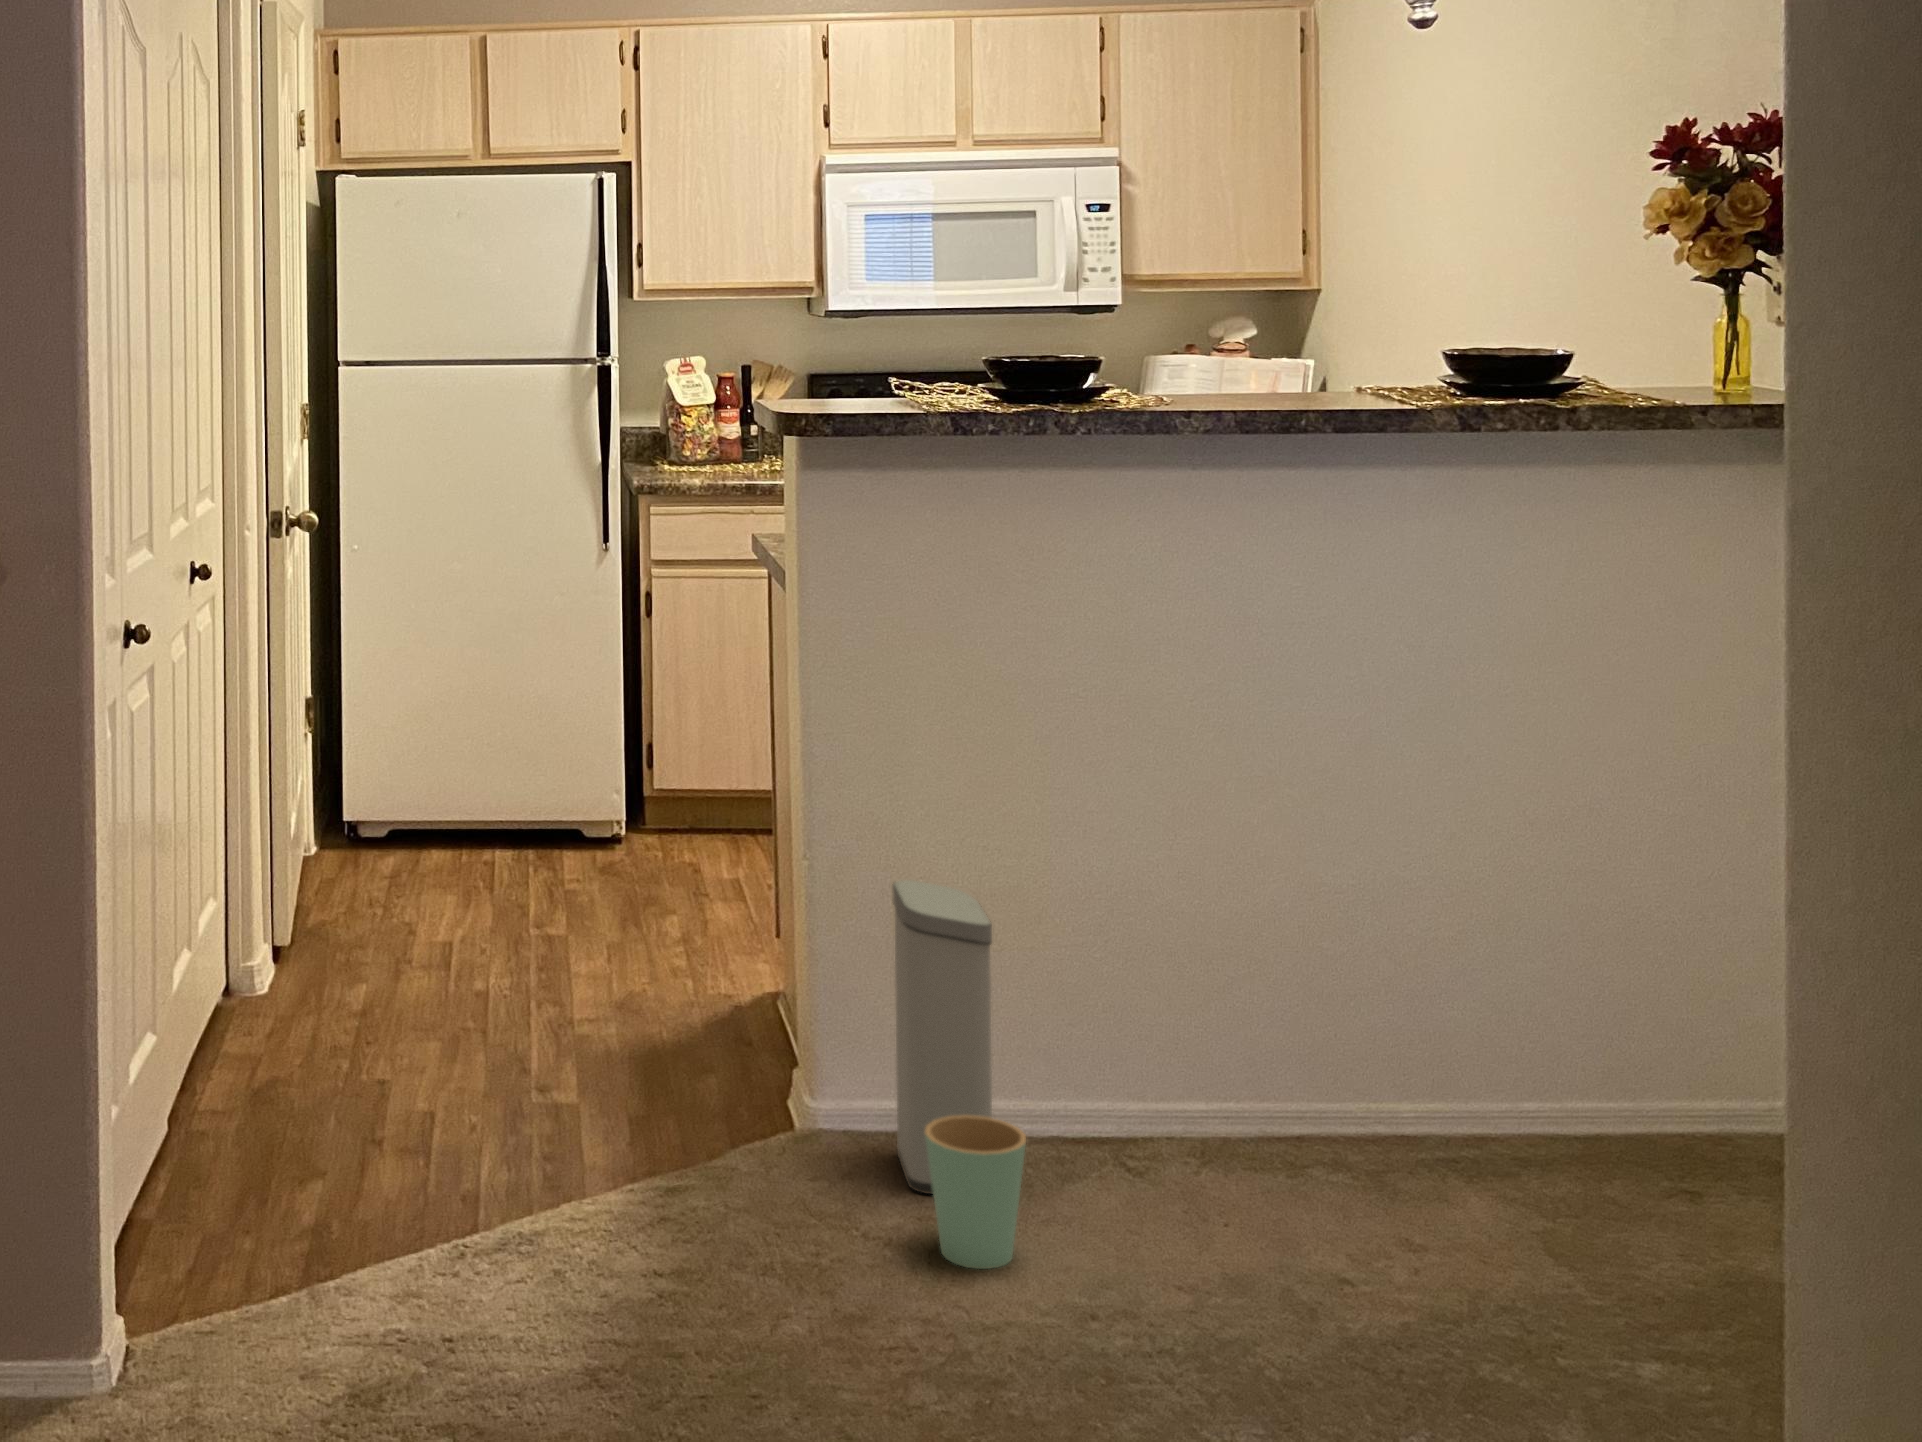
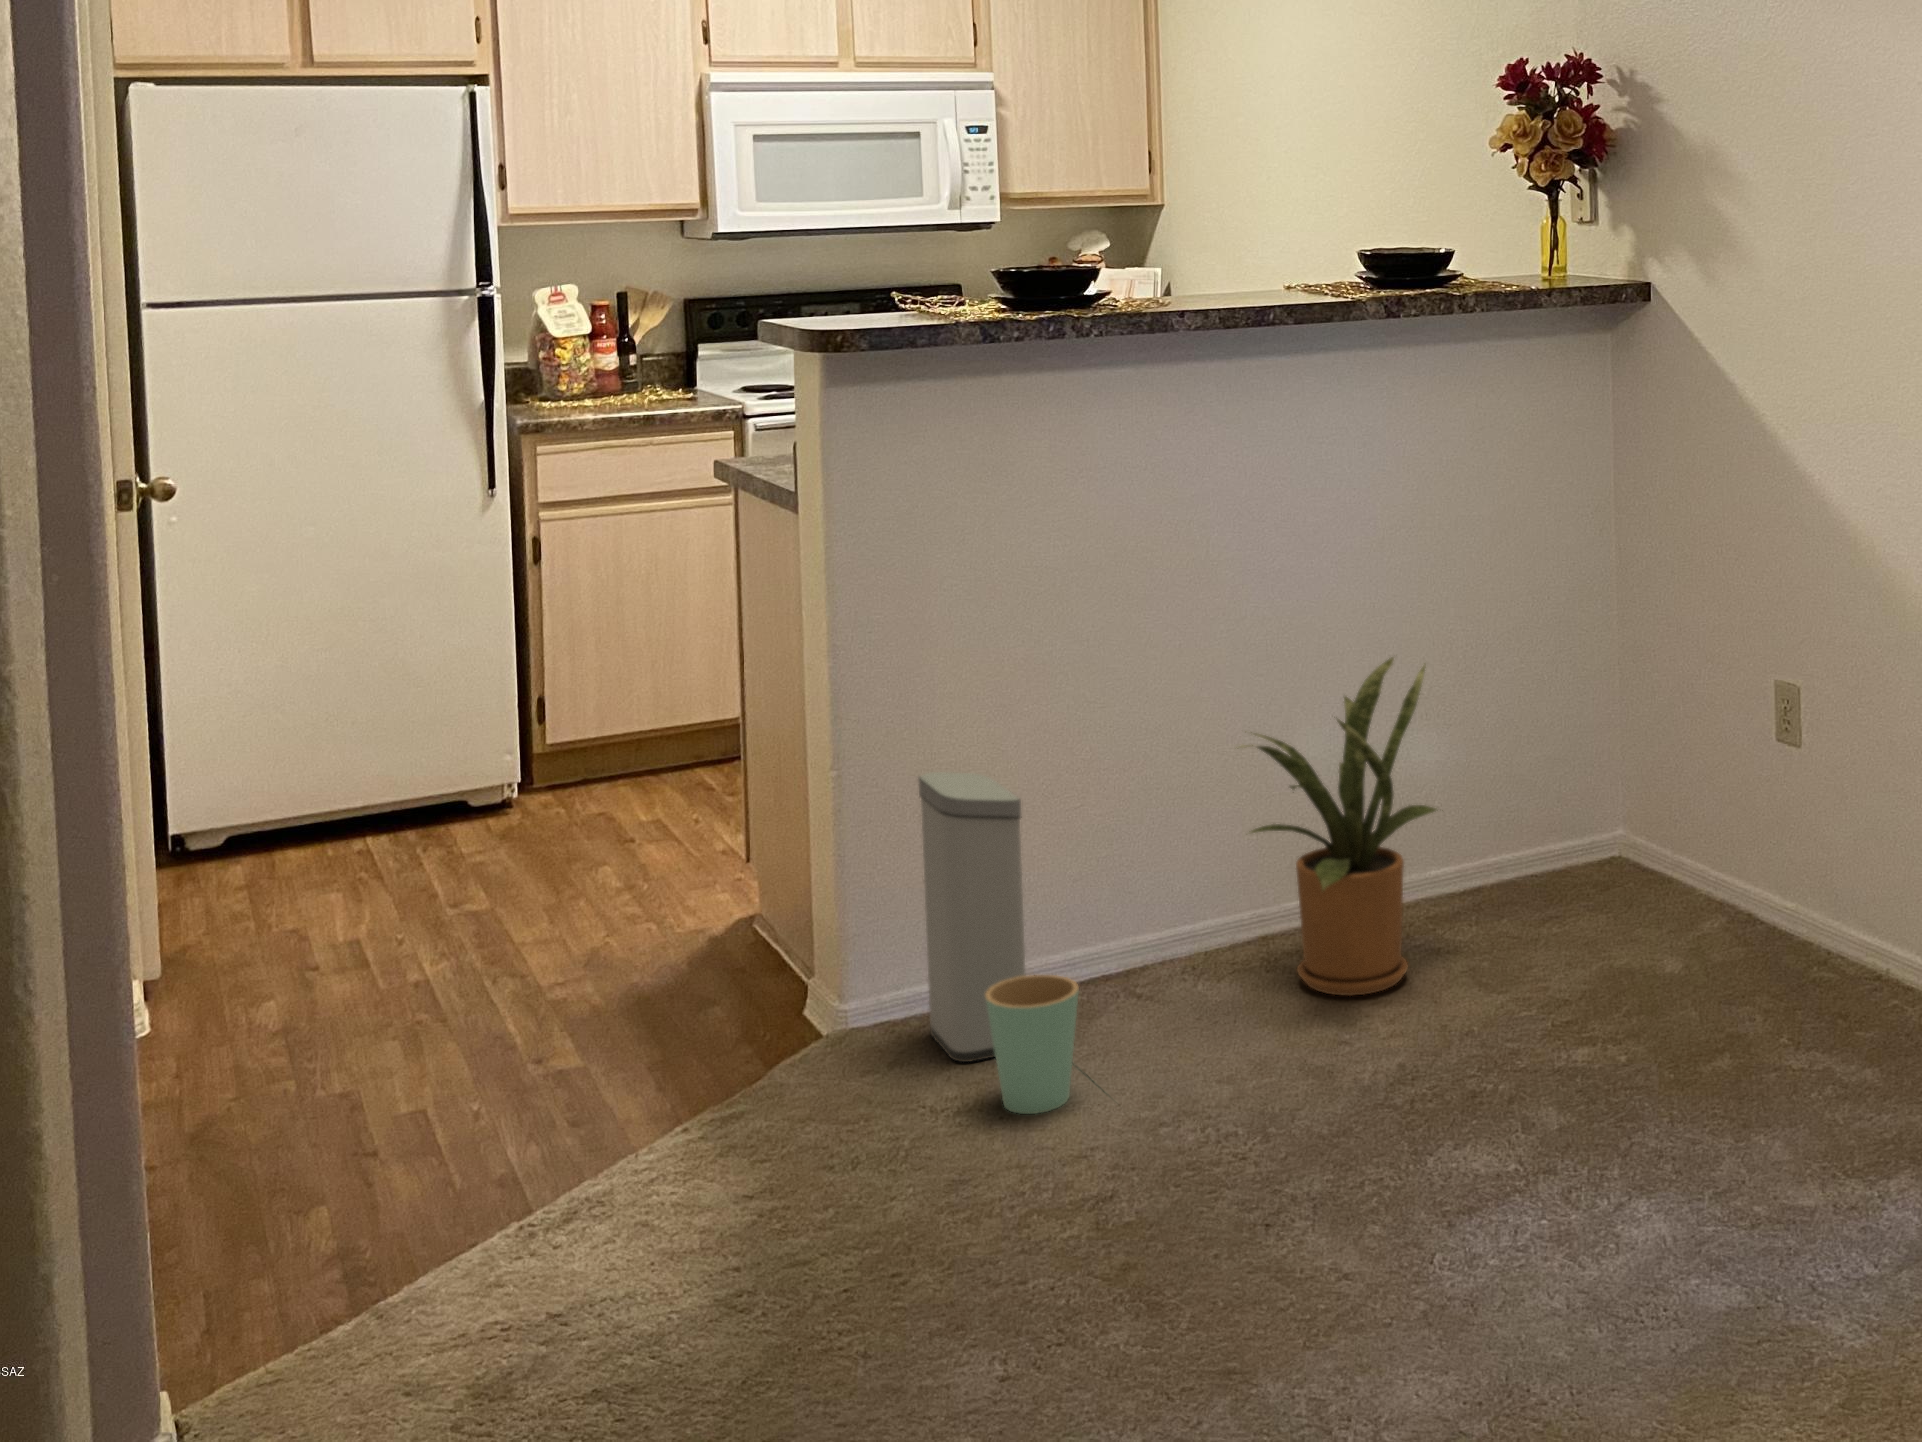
house plant: none [1227,827,1525,1223] -> present [1251,657,1437,995]

